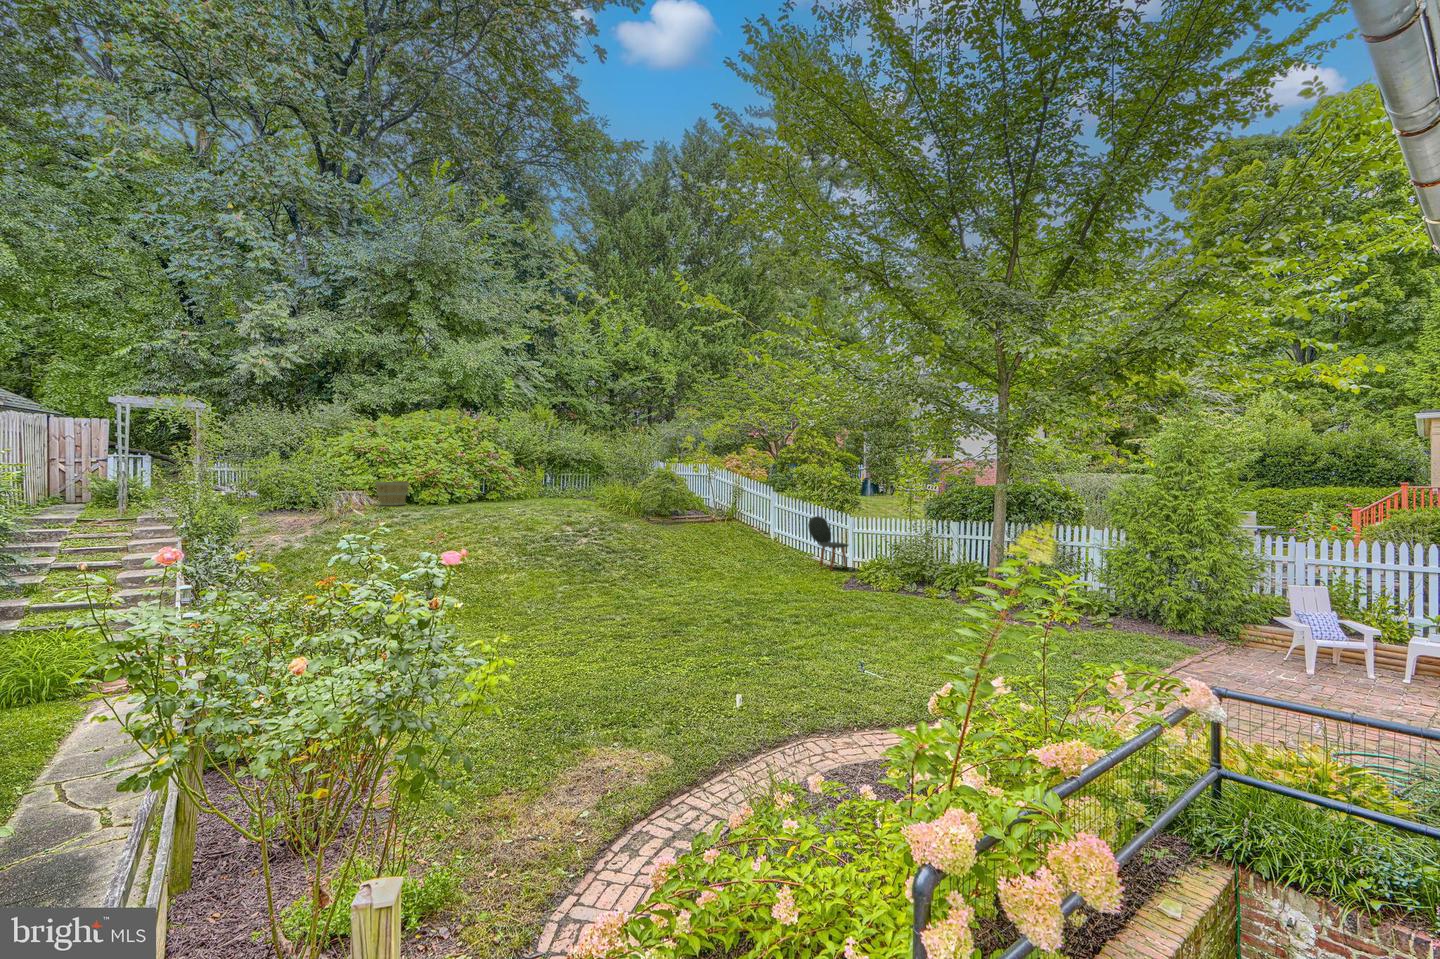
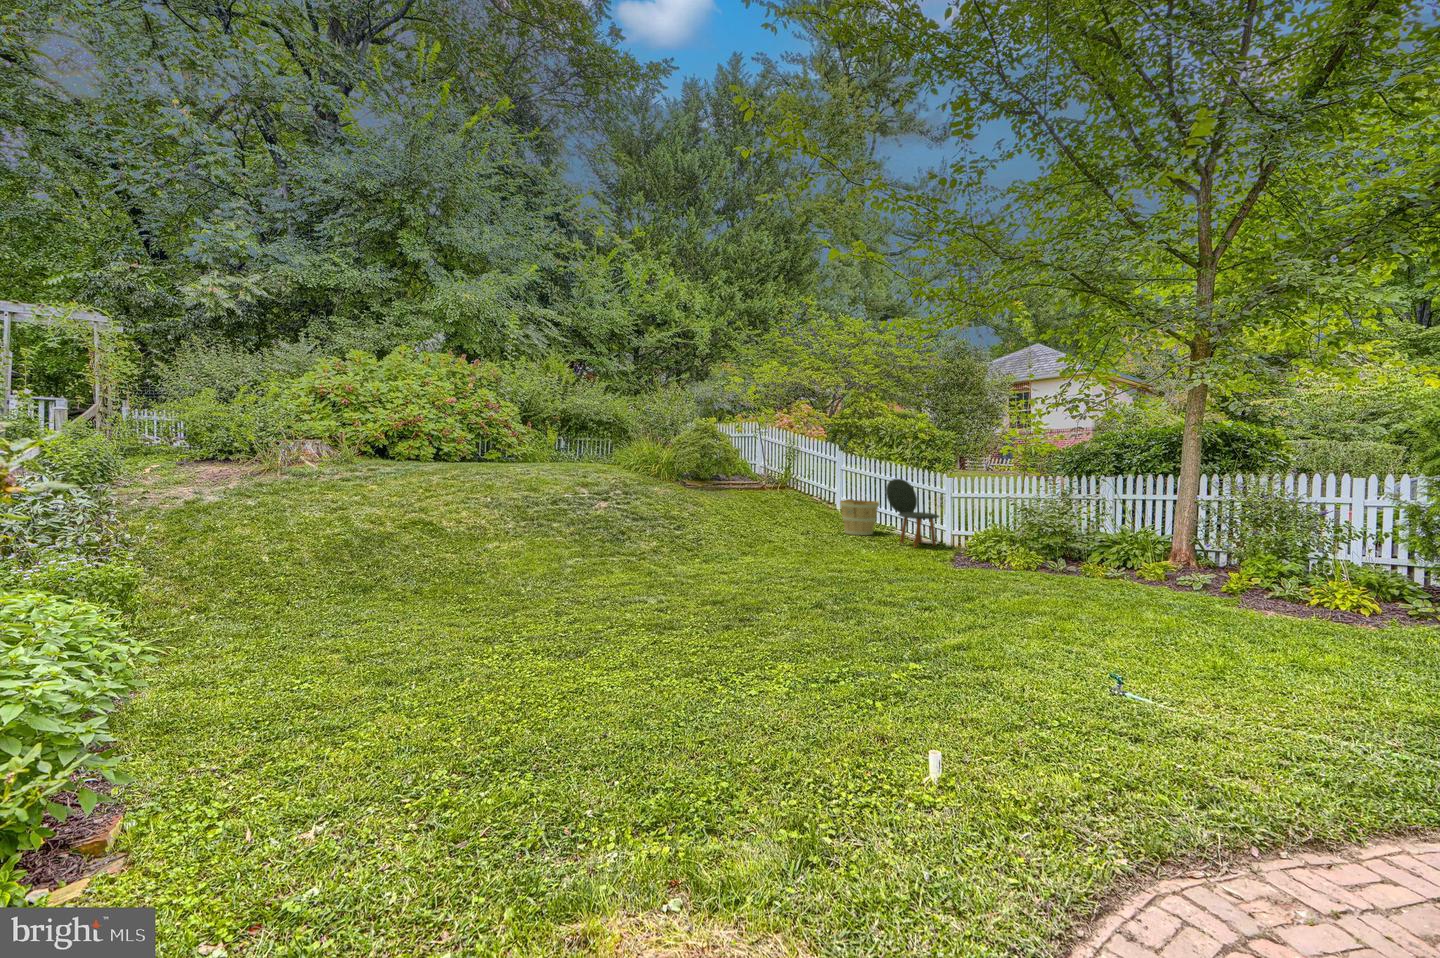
wooden bucket: present [375,481,409,506] -> present [840,499,879,536]

